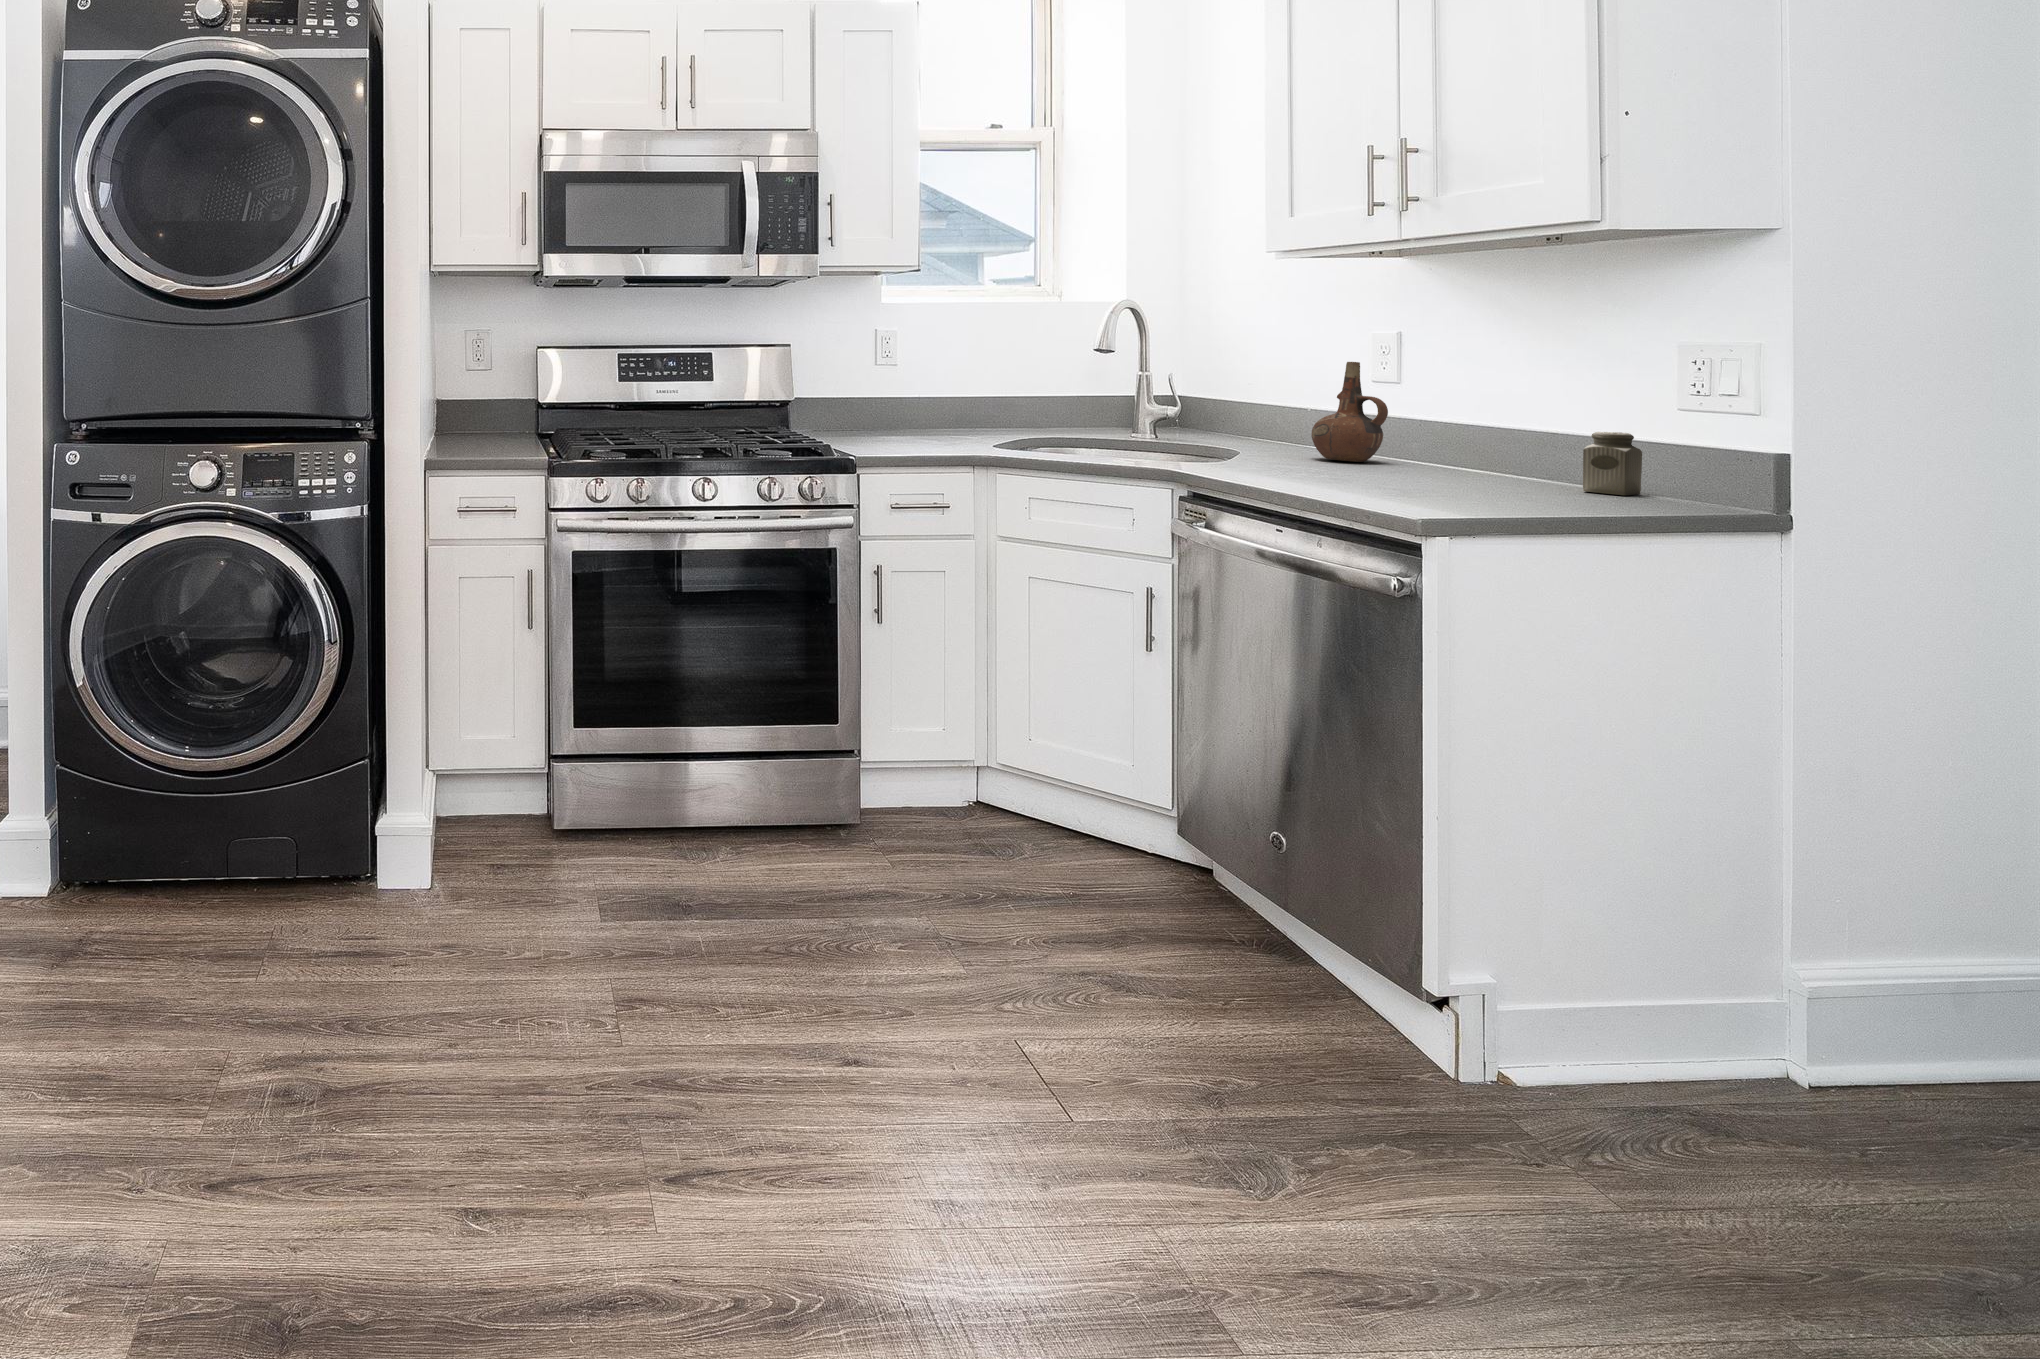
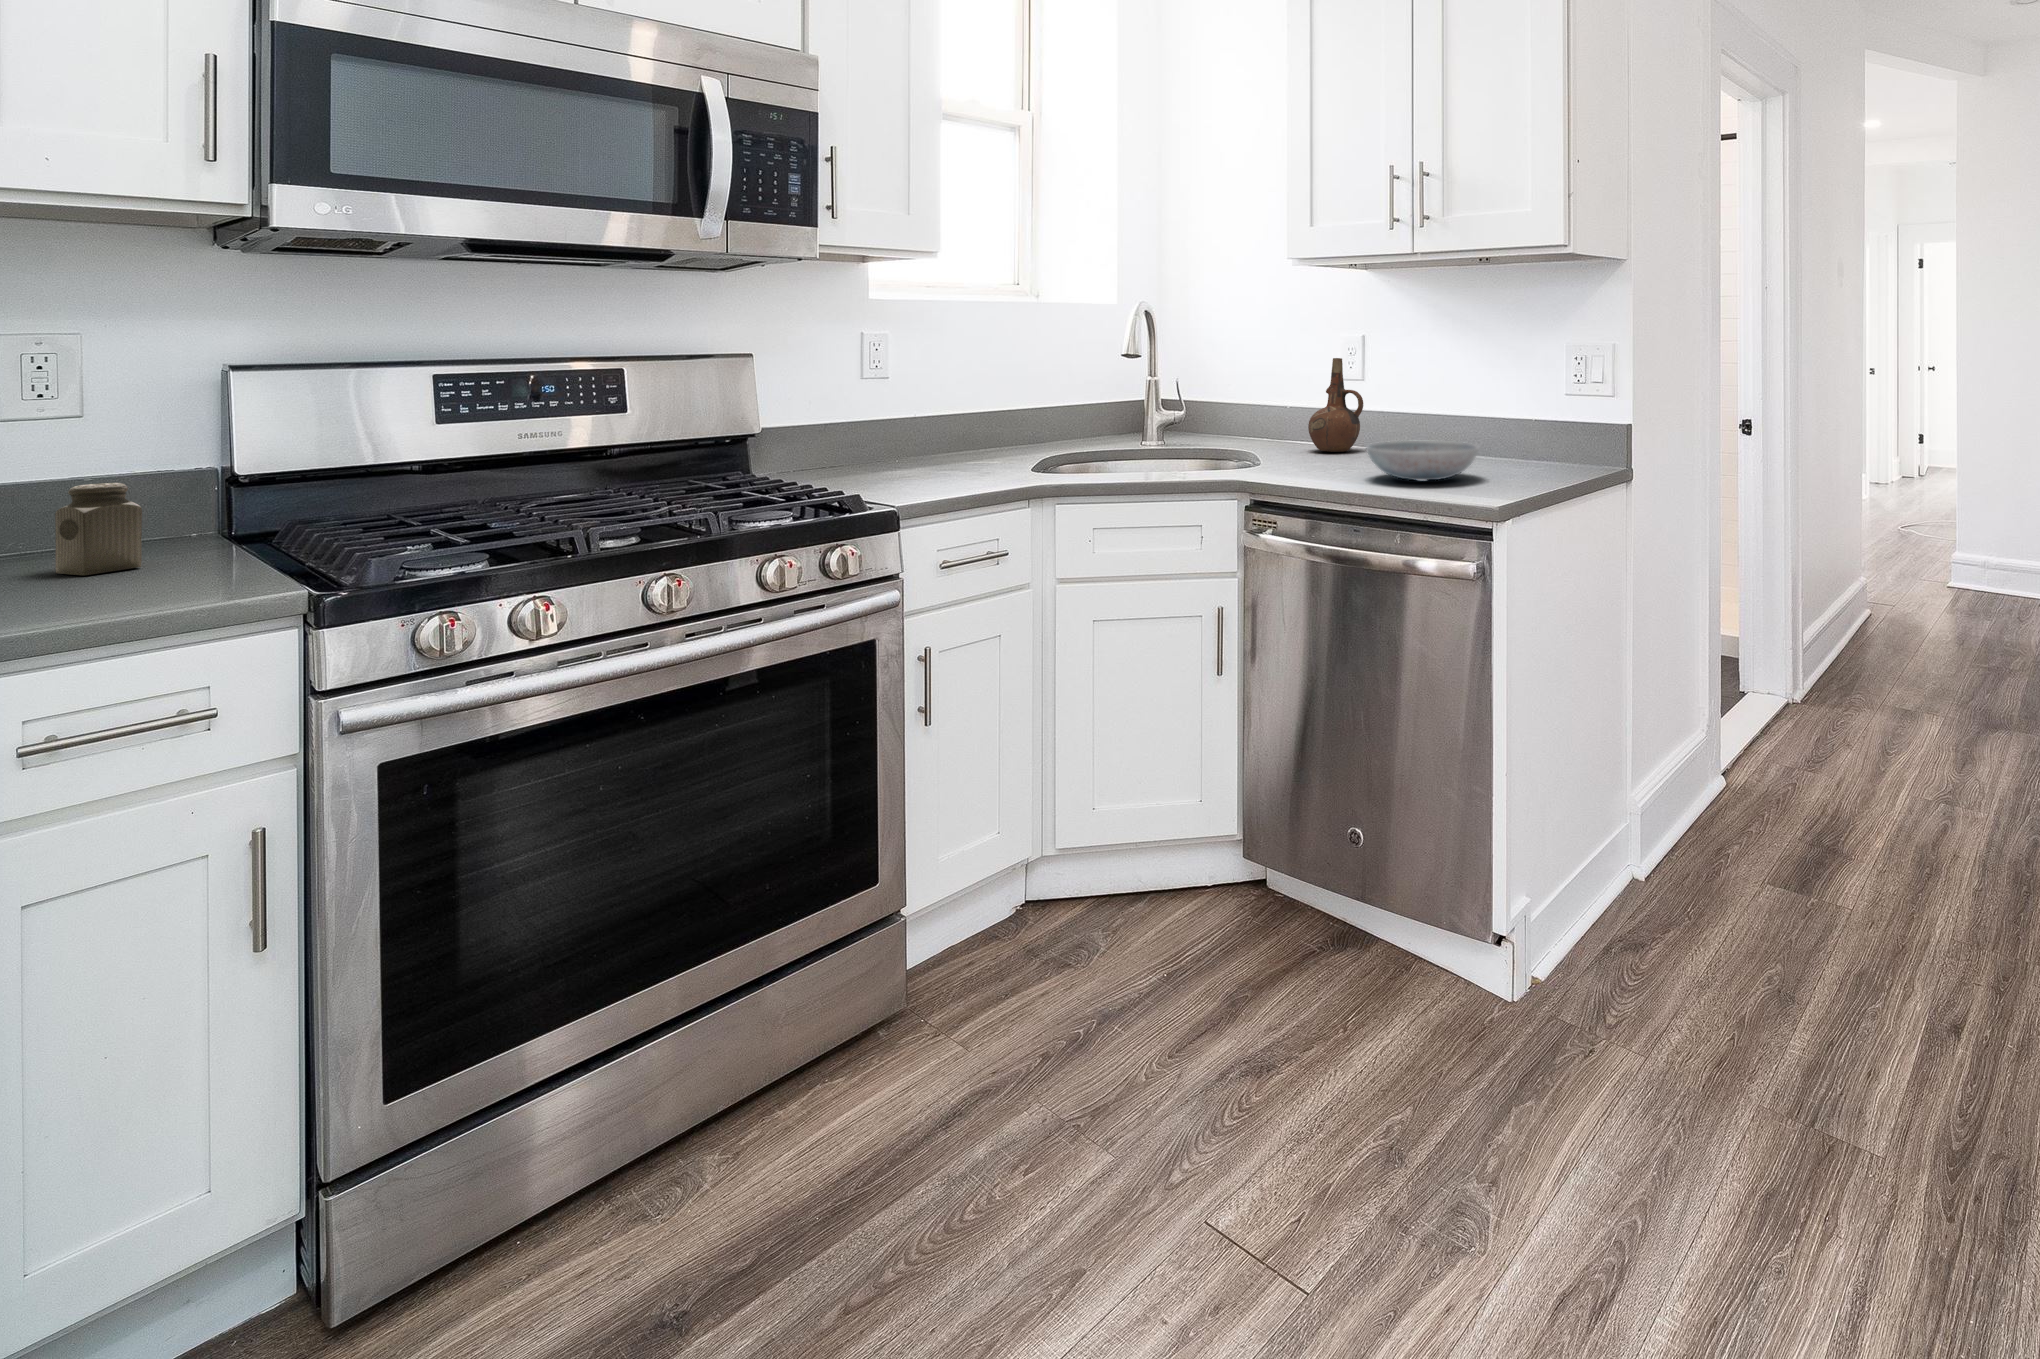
salt shaker: present [1583,432,1642,495] -> present [55,483,142,575]
dish: none [1322,449,1488,492] -> present [1366,441,1479,481]

